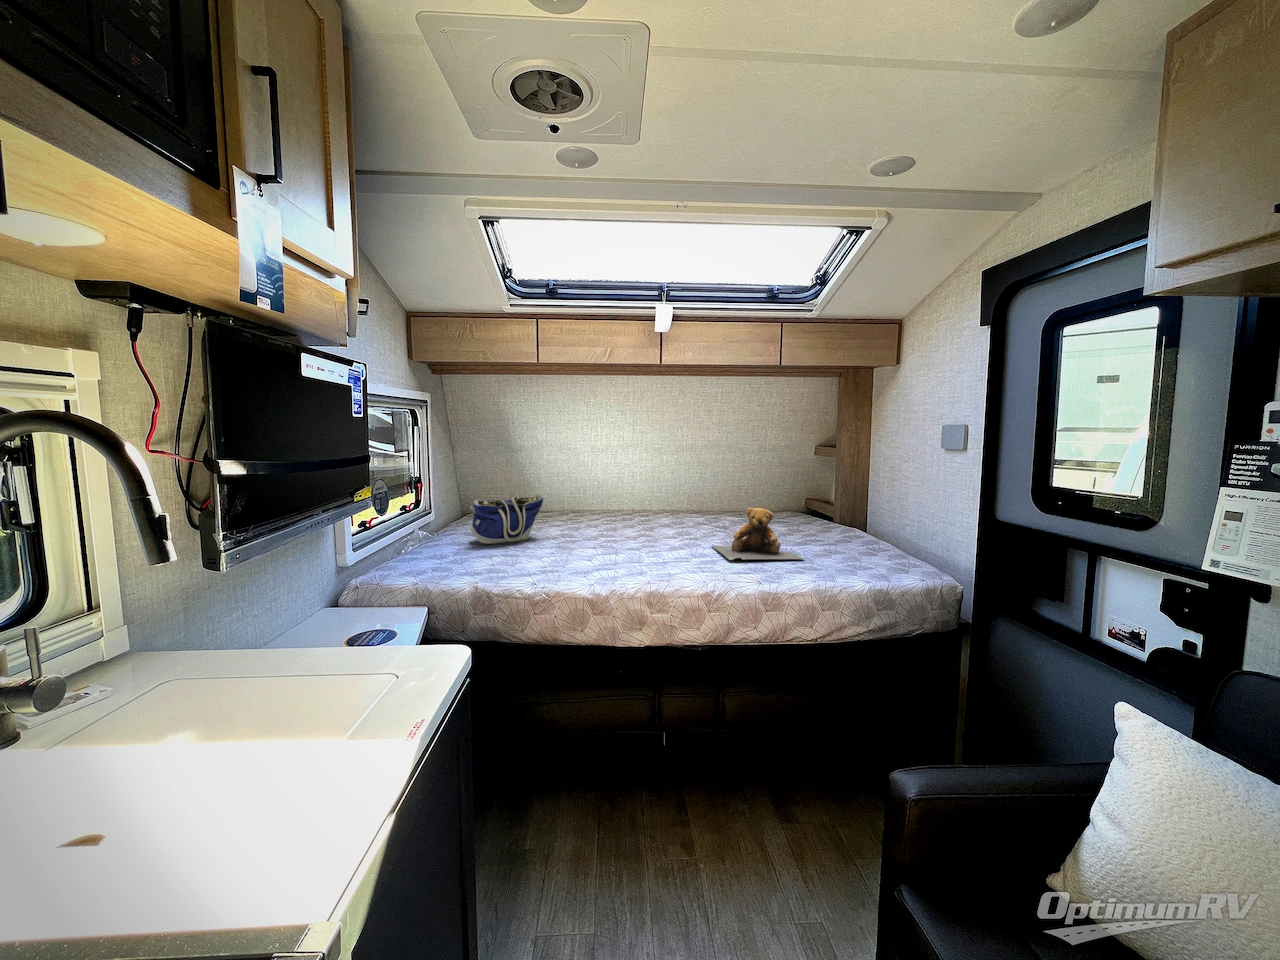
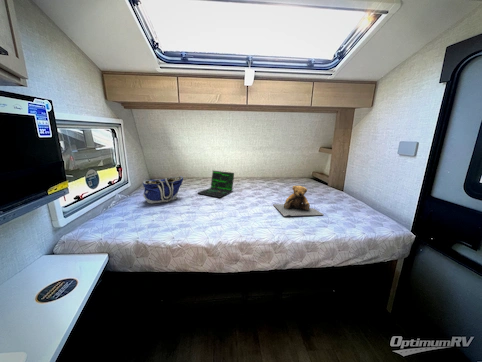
laptop: none [568,490,649,537] -> present [198,171,234,197]

